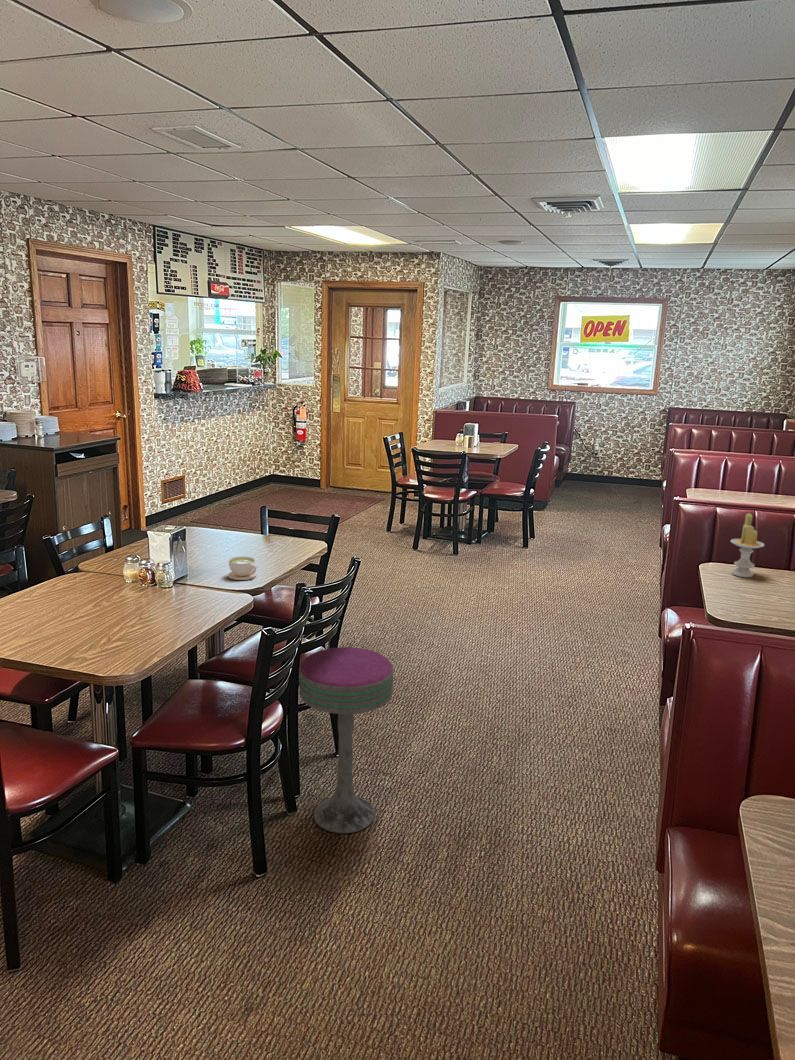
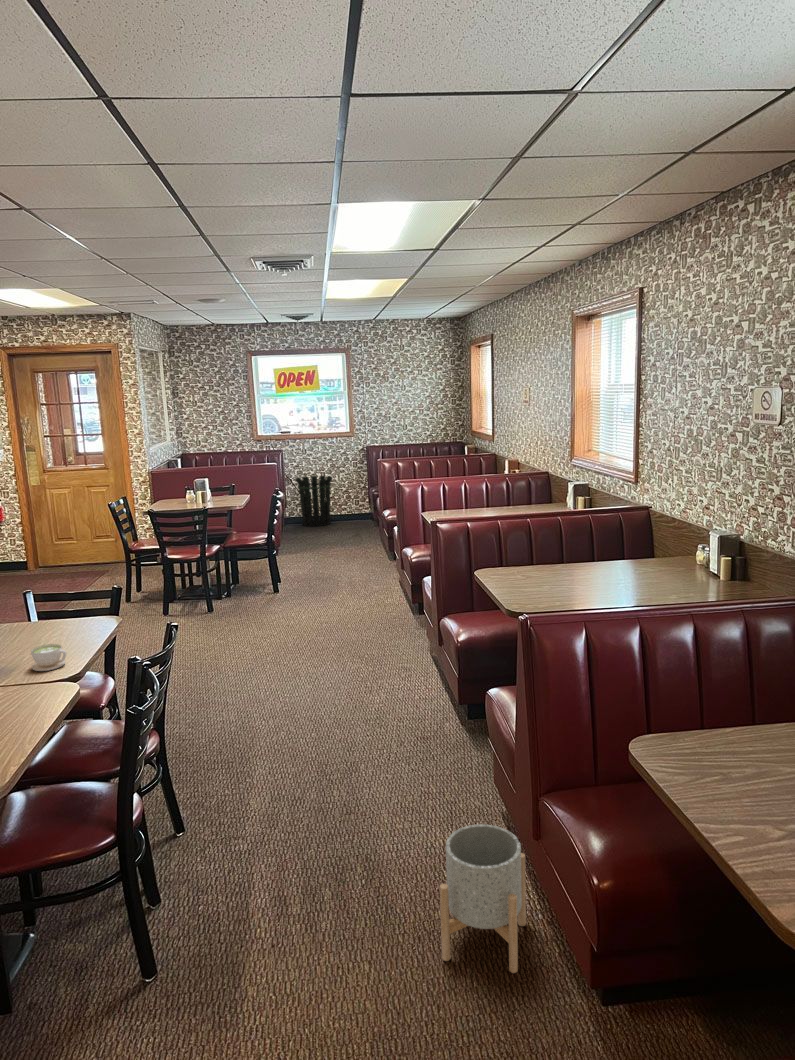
waste bin: none [585,434,626,488] -> present [296,476,332,526]
candle: present [731,513,764,577] -> none [496,522,523,577]
bar stool: present [299,647,394,833] -> none [148,712,248,911]
planter: none [525,833,641,1003] -> present [440,824,526,973]

